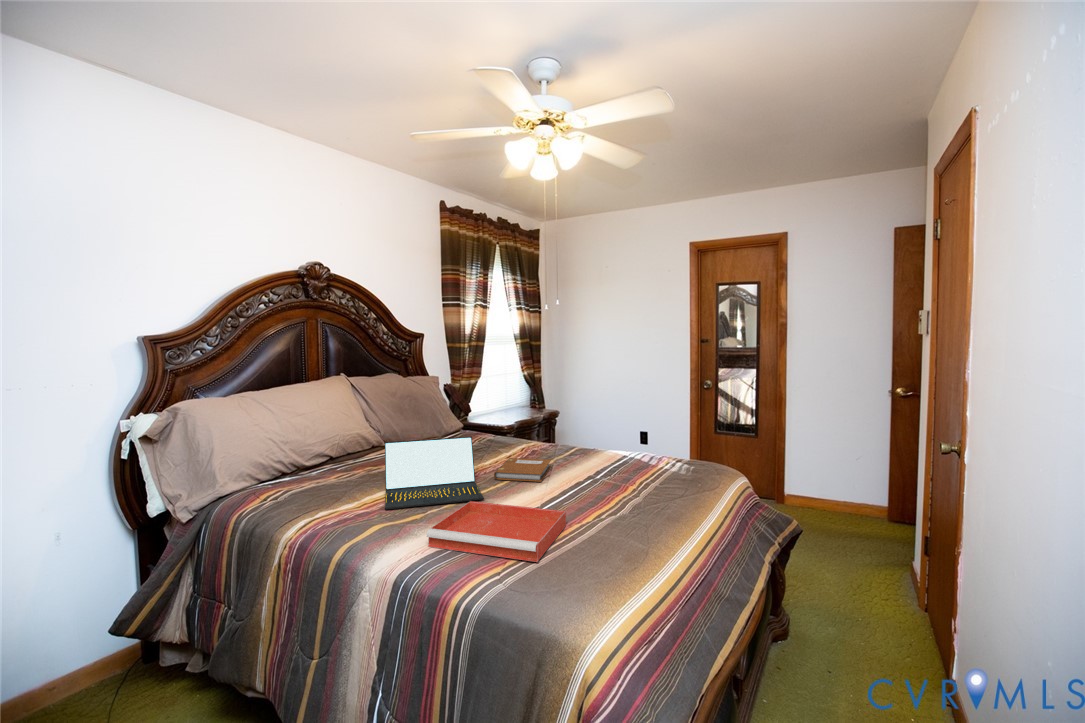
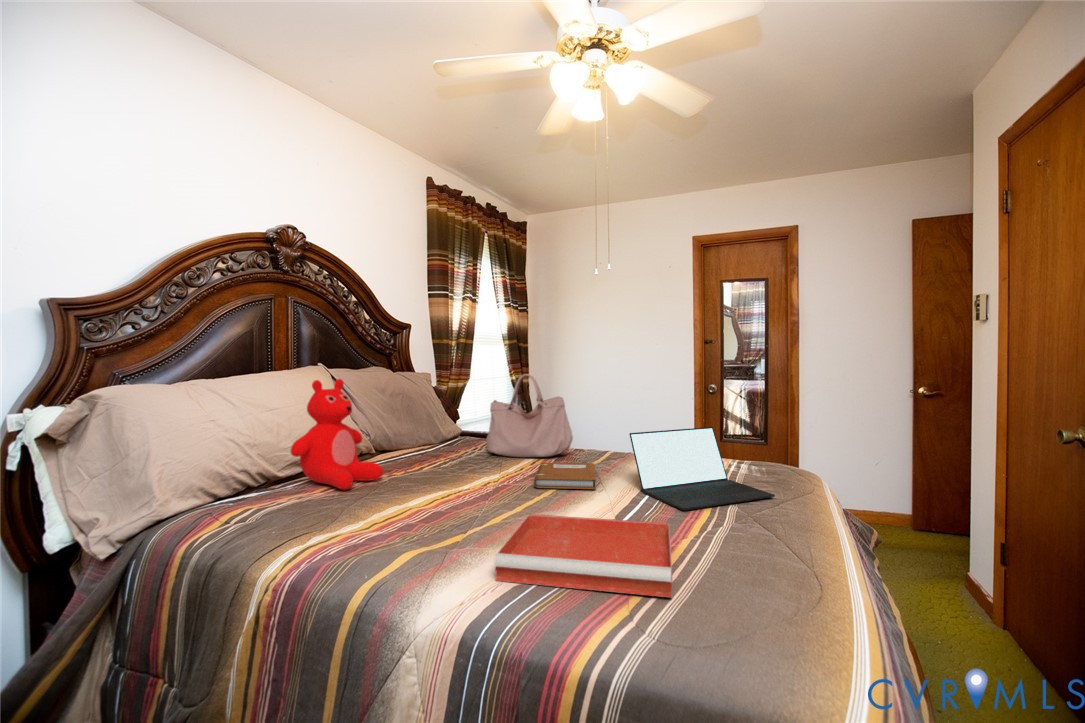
handbag: none [475,383,543,452] -> present [486,374,573,457]
teddy bear: none [312,391,383,477] -> present [291,379,383,490]
laptop: present [385,437,484,509] -> present [629,427,775,510]

